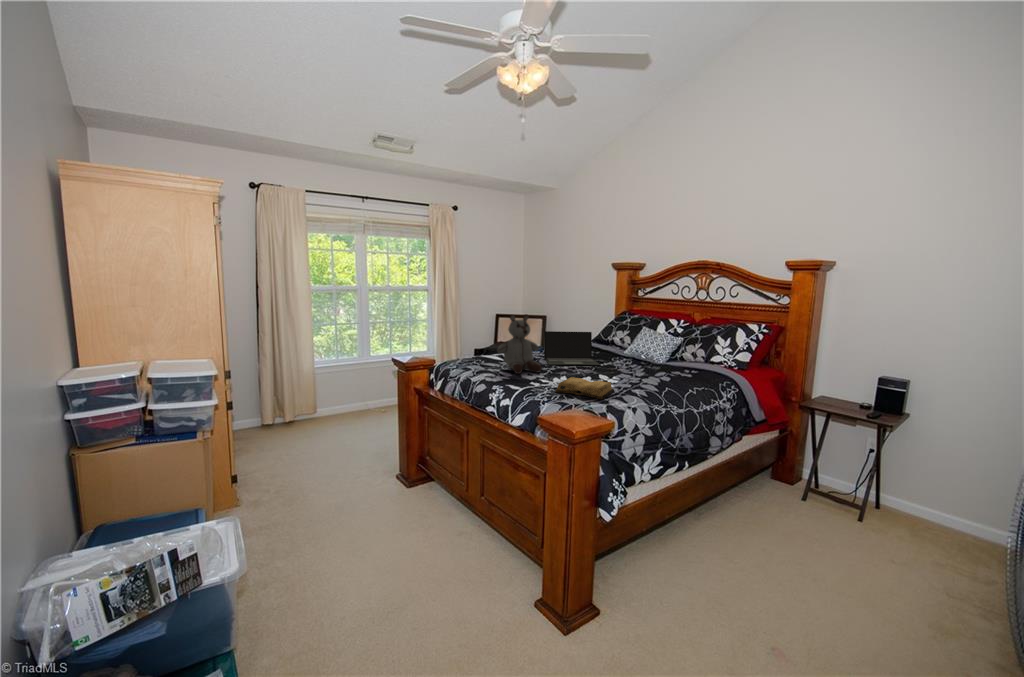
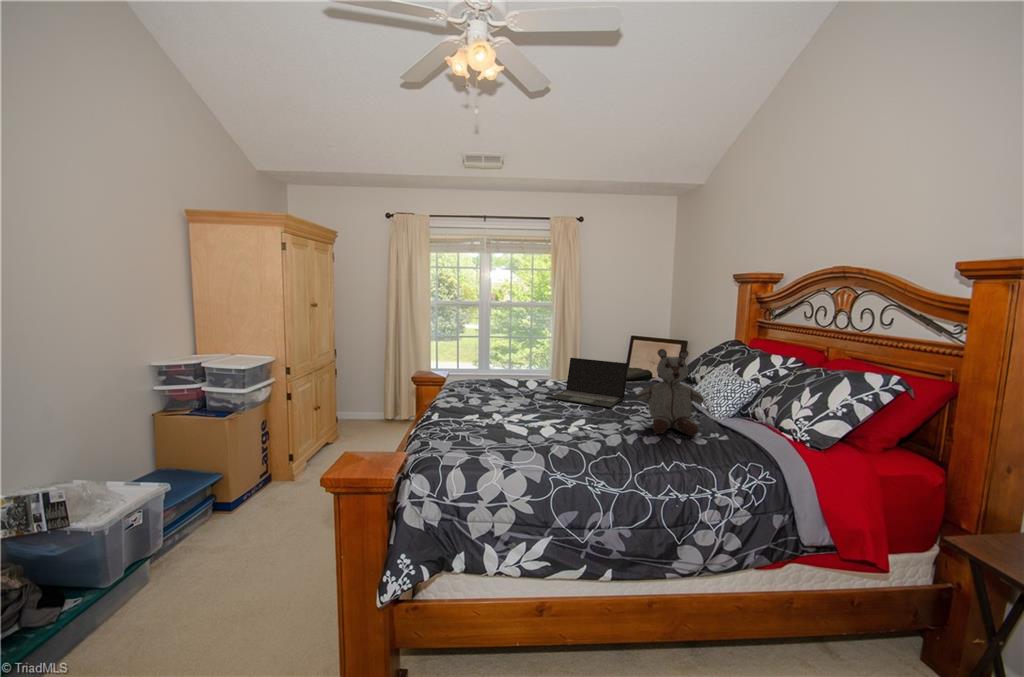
stuffed bear: present [497,315,542,374] -> present [637,349,704,436]
diary: present [555,377,614,400] -> none [460,414,530,448]

